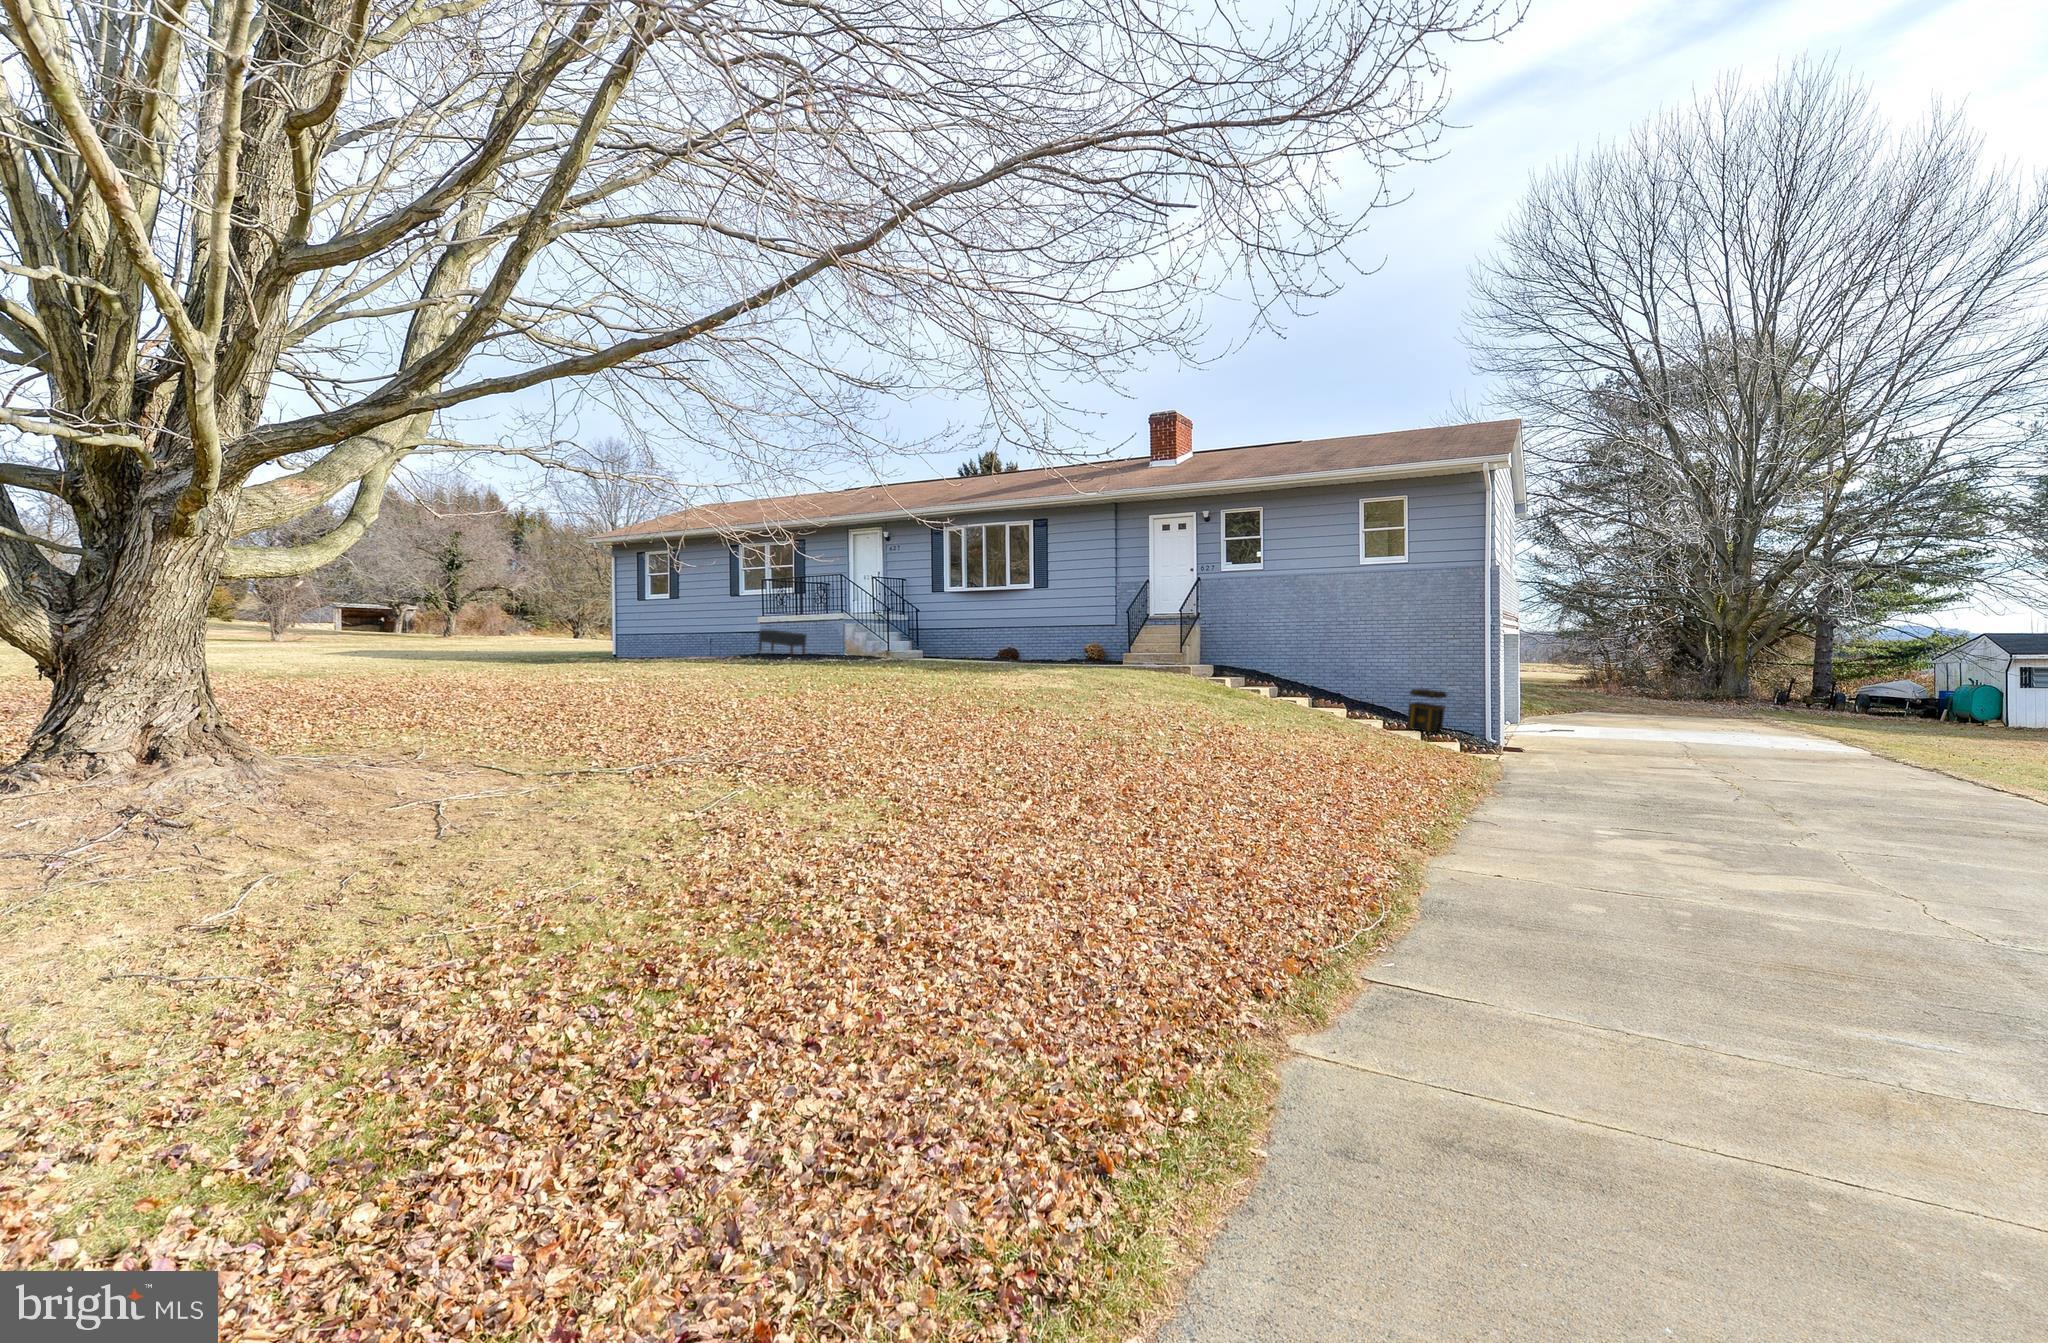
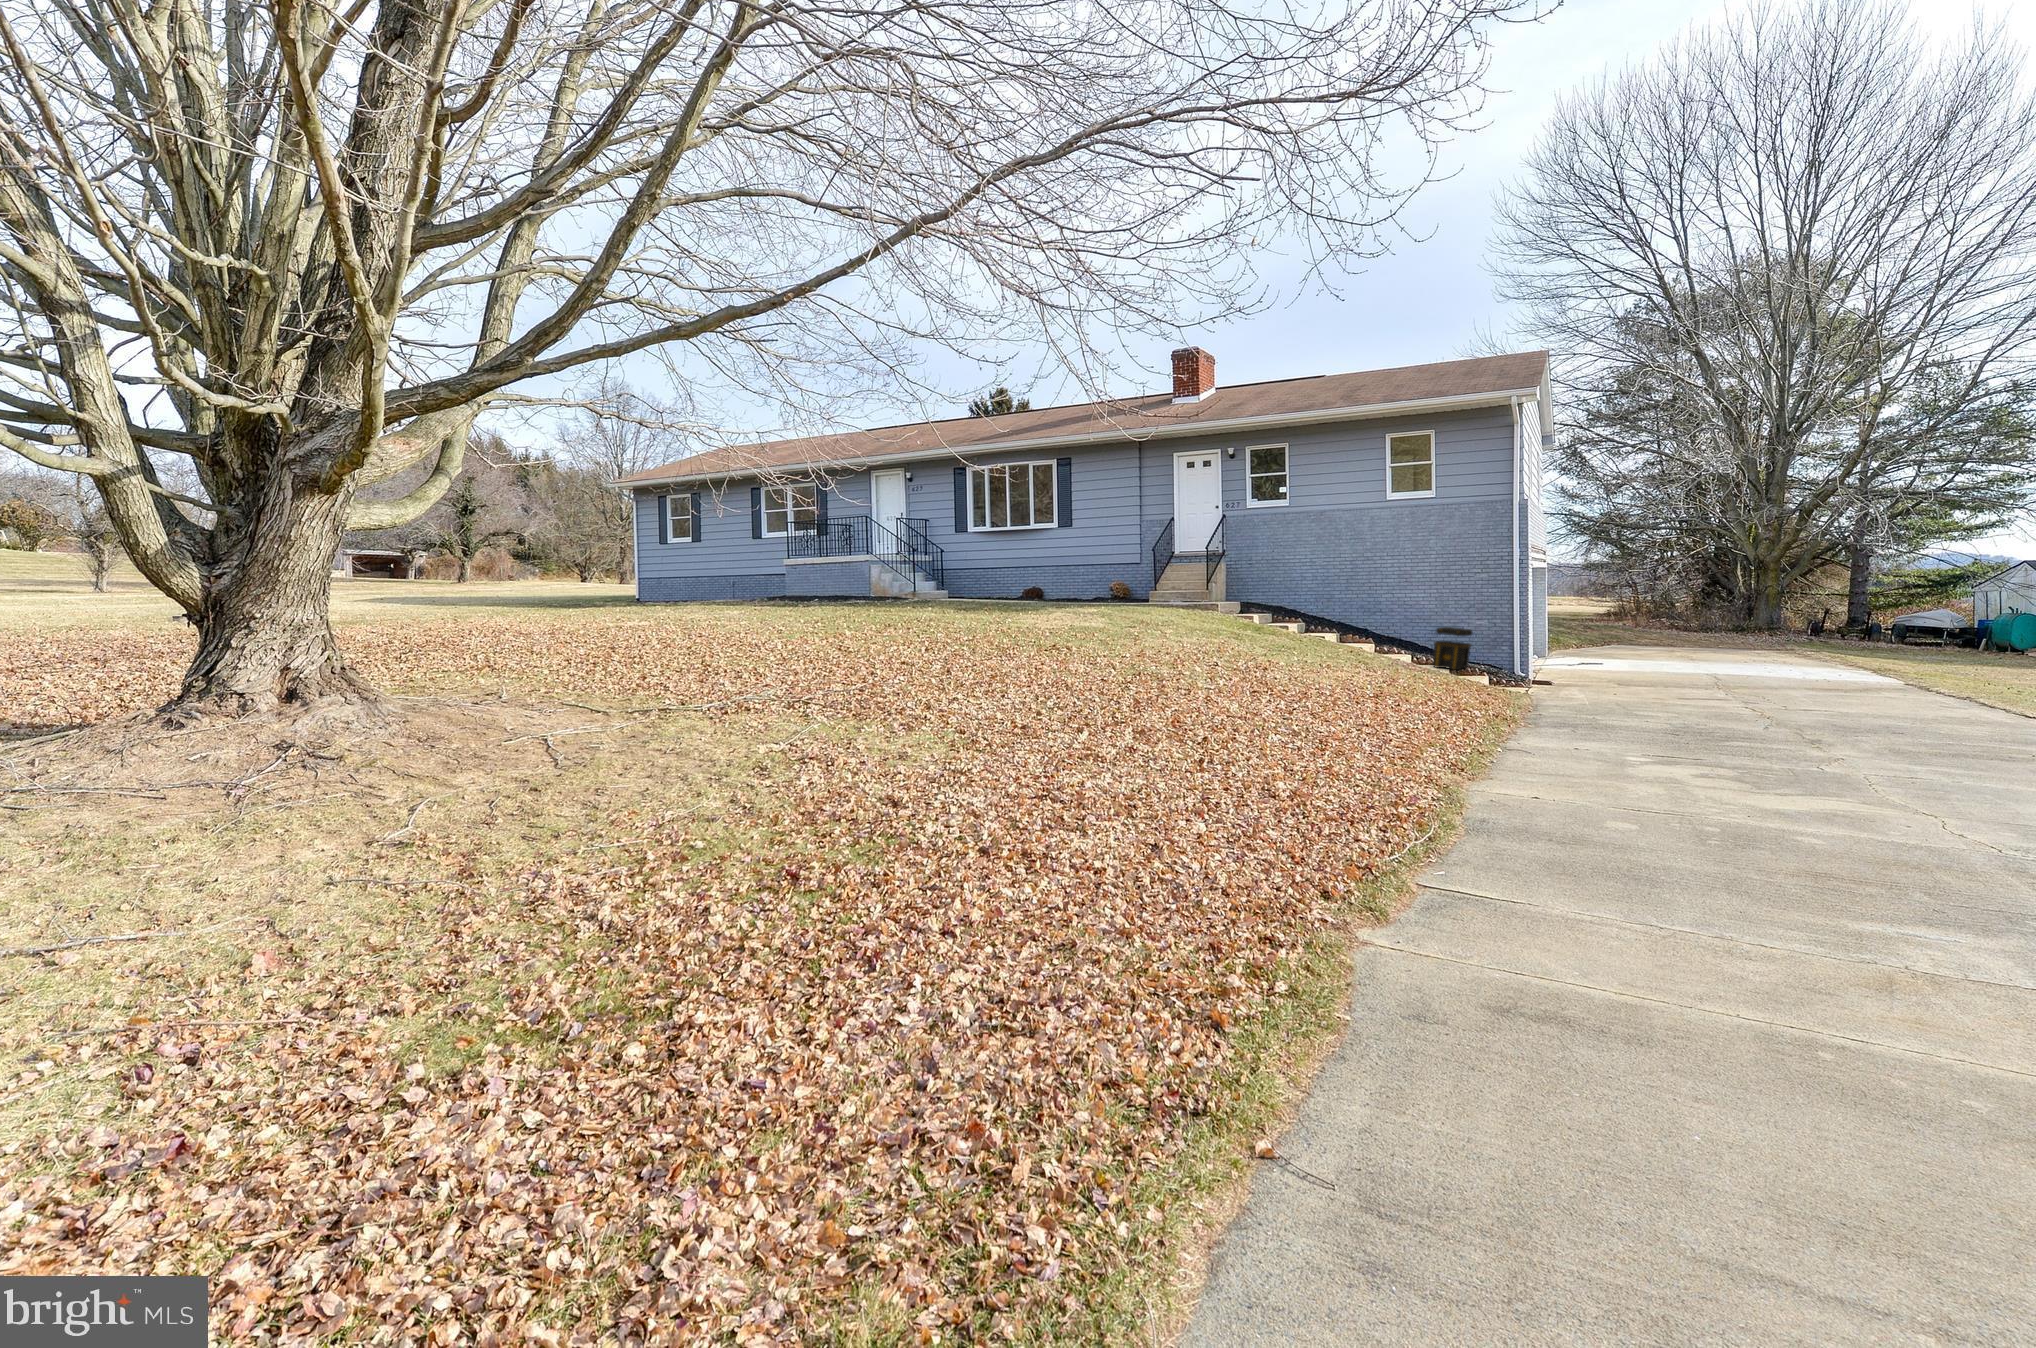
bench: present [759,630,807,656] -> none [771,579,821,606]

